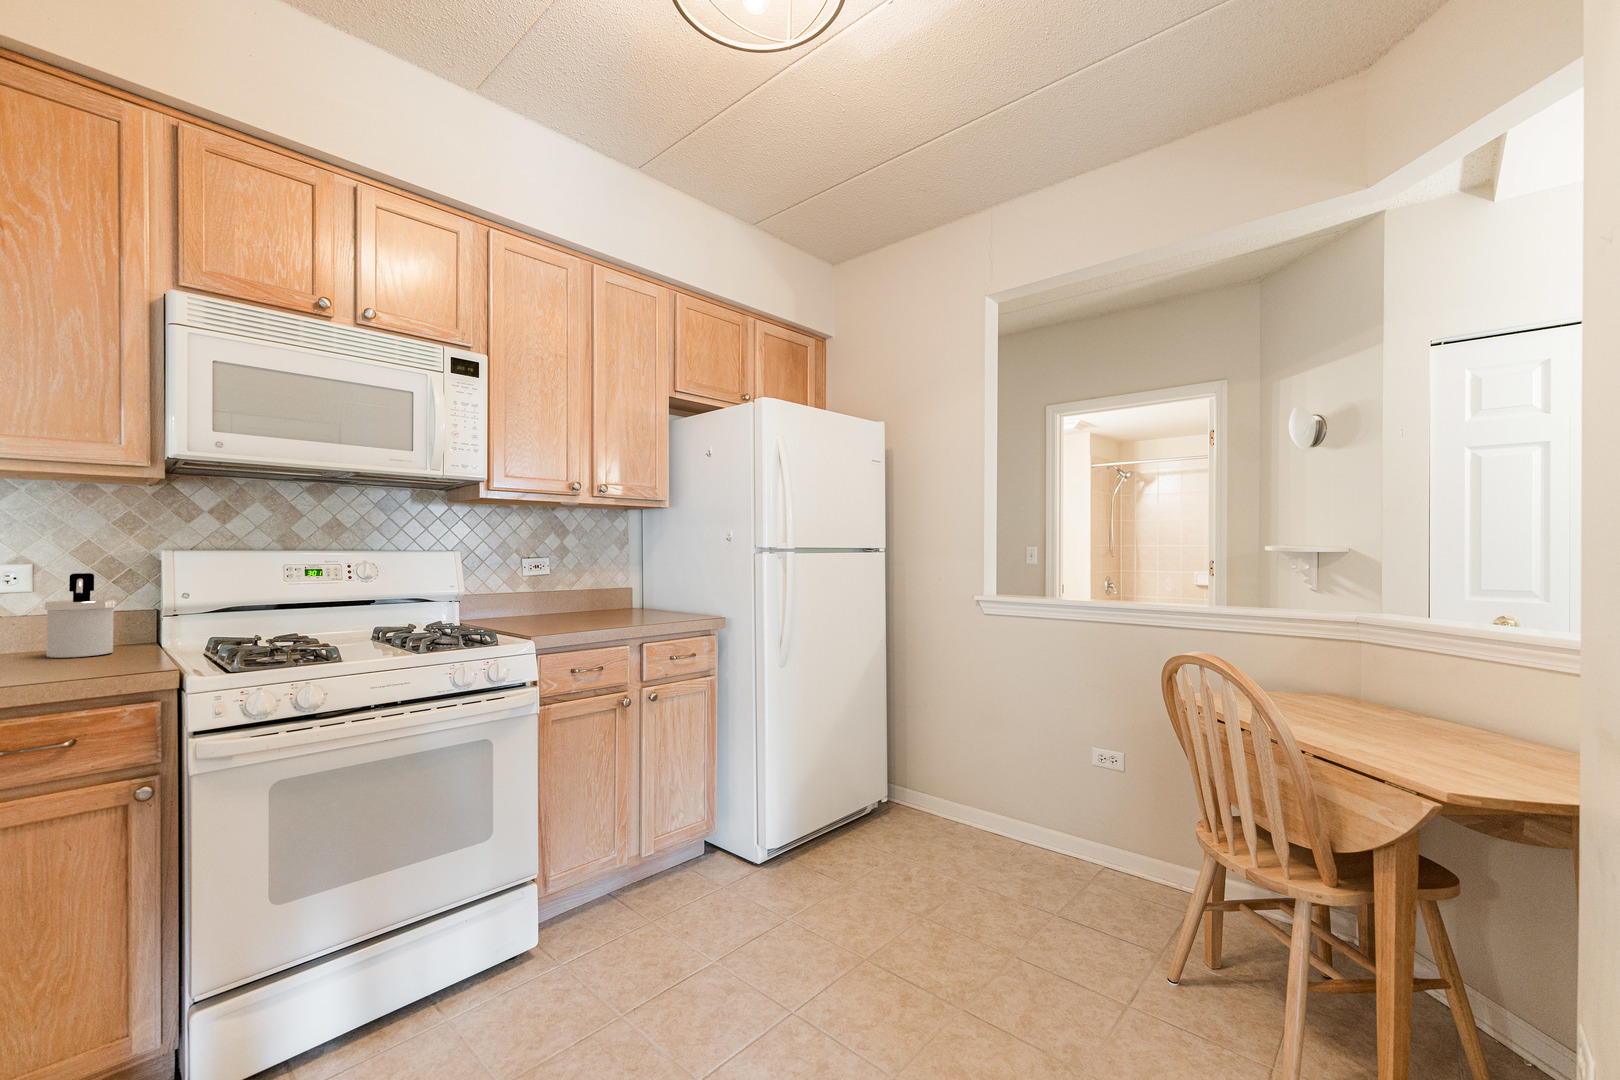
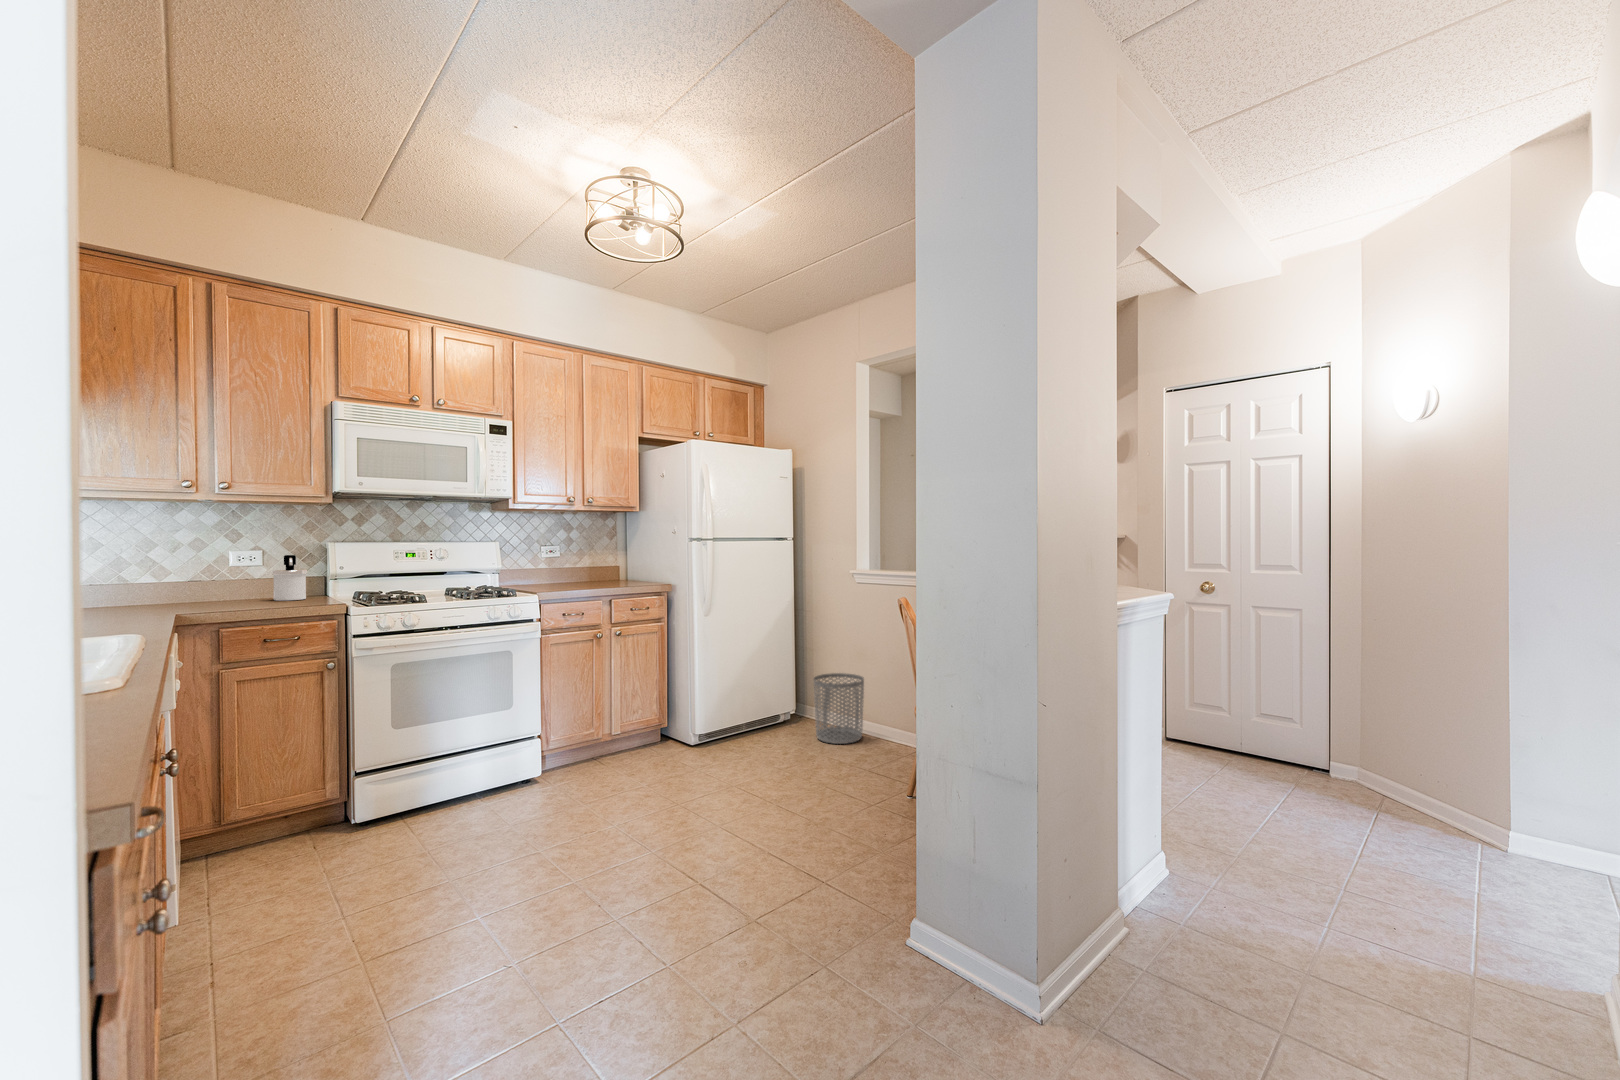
waste bin: none [934,747,1011,859] -> present [814,673,864,744]

